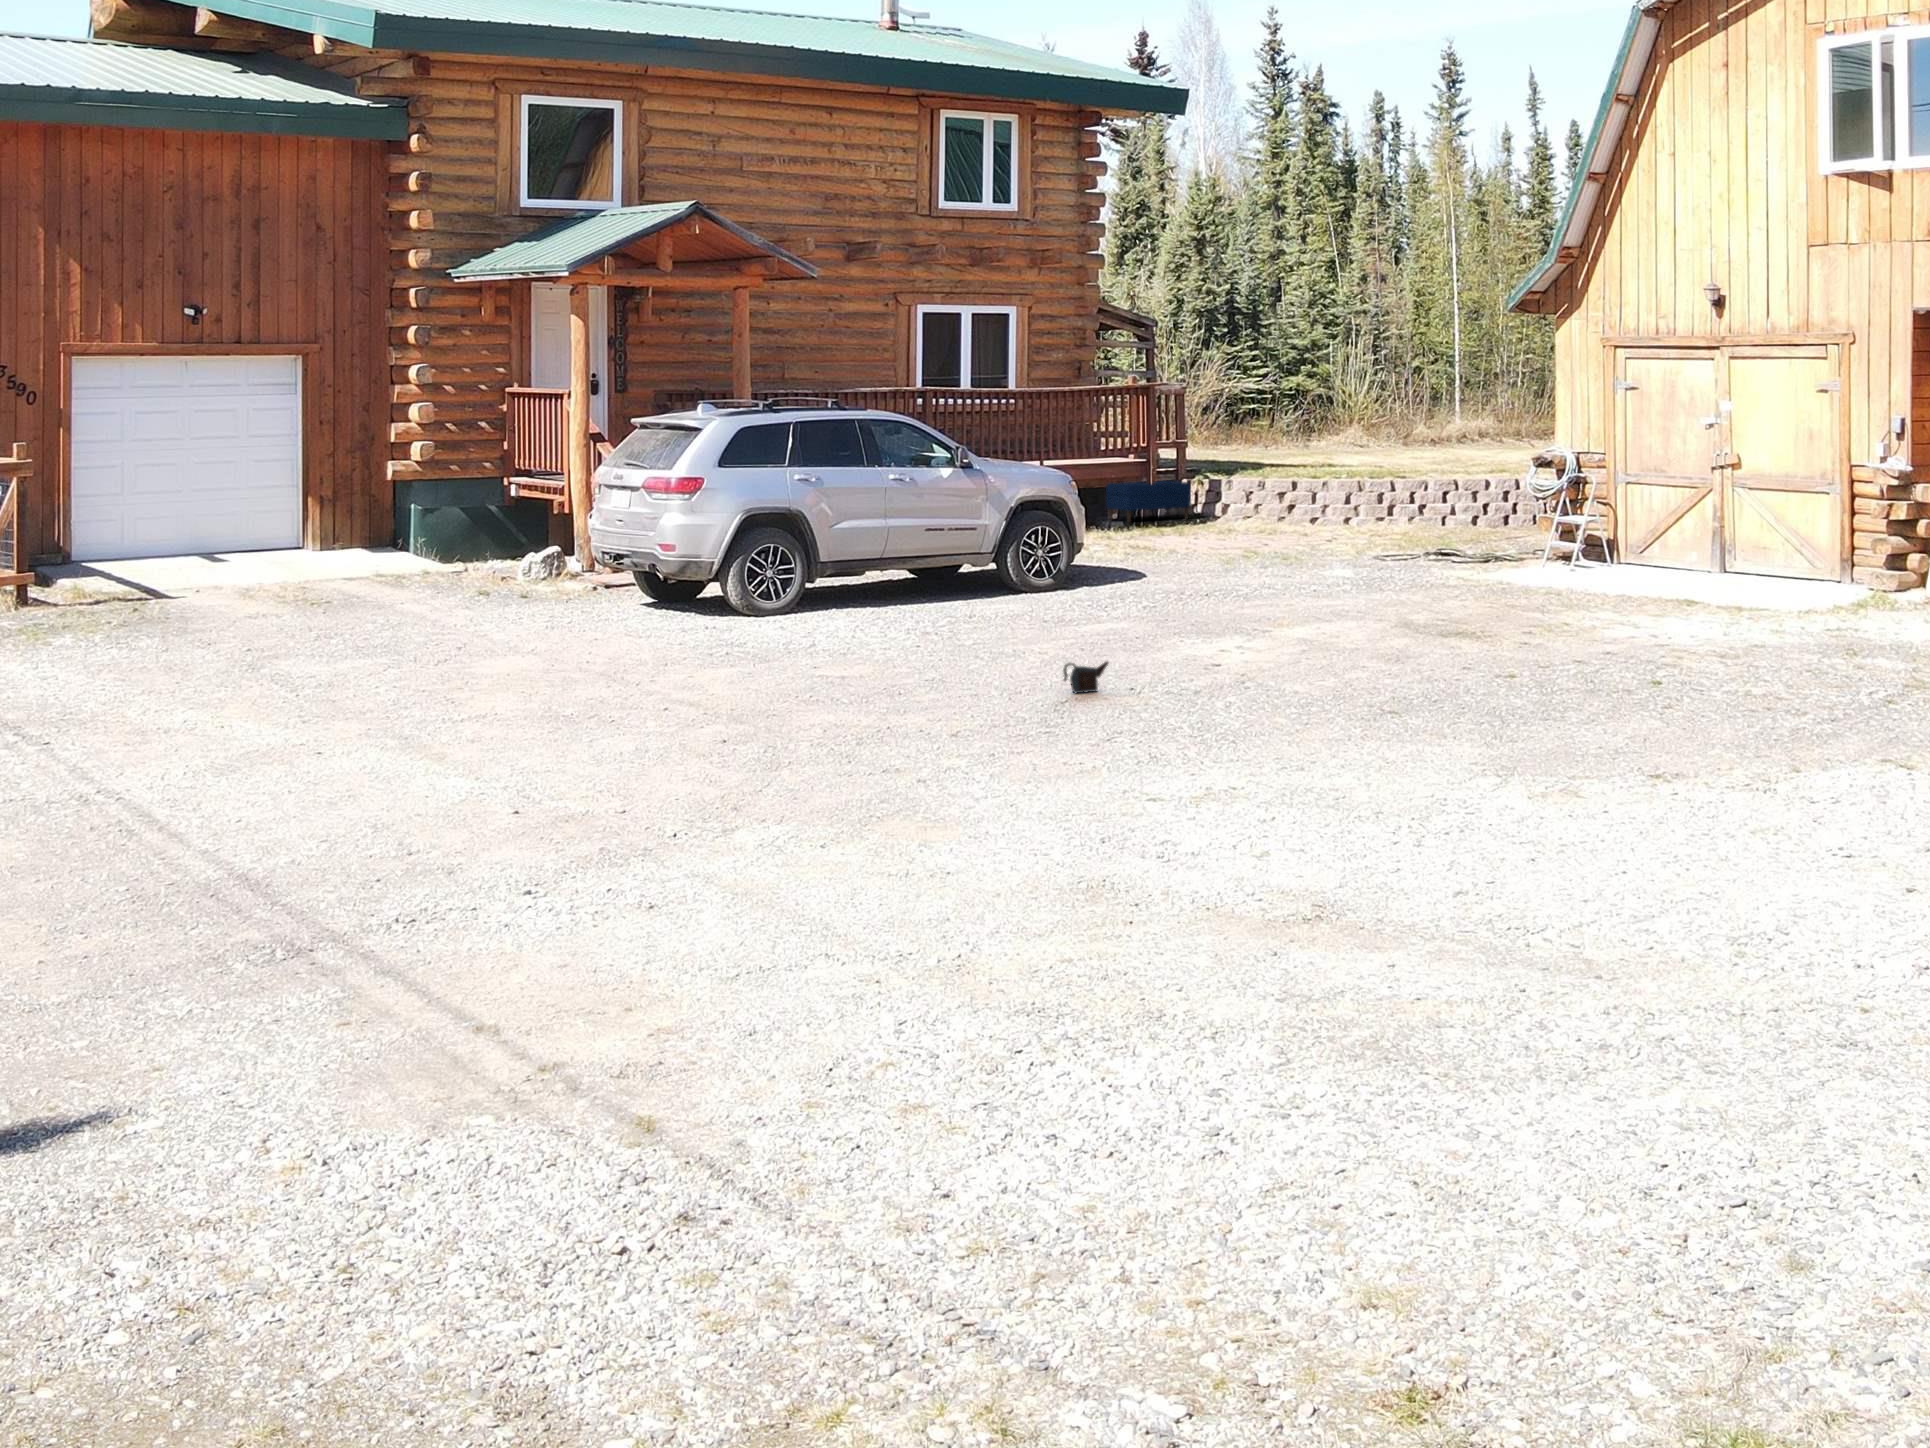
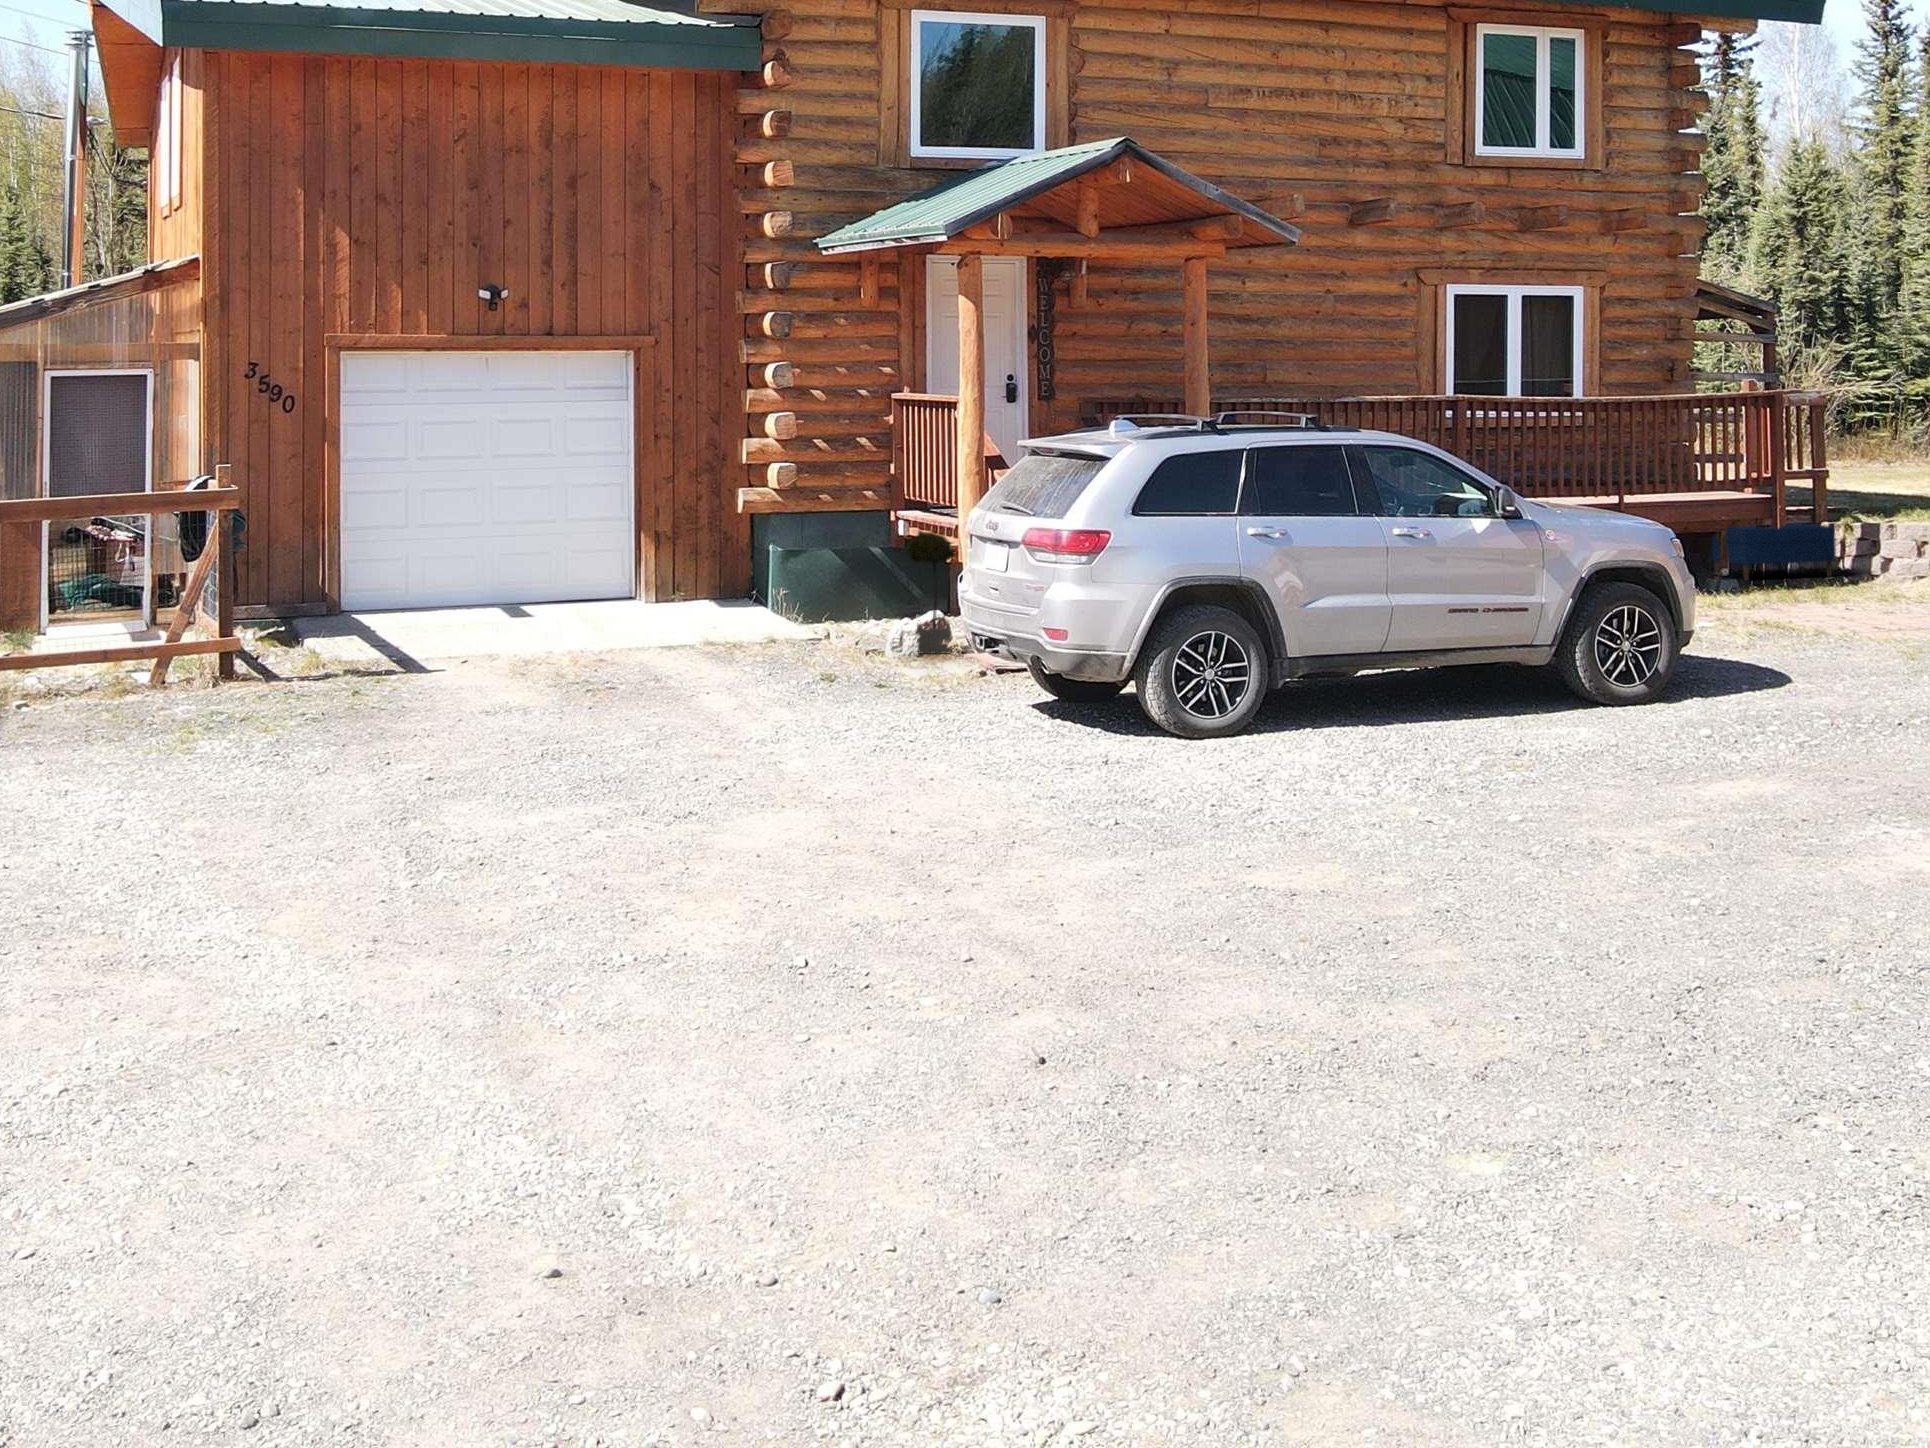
potted tree: none [534,488,572,578] -> present [907,531,956,654]
watering can: present [1063,662,1108,693] -> none [1702,912,1793,975]

